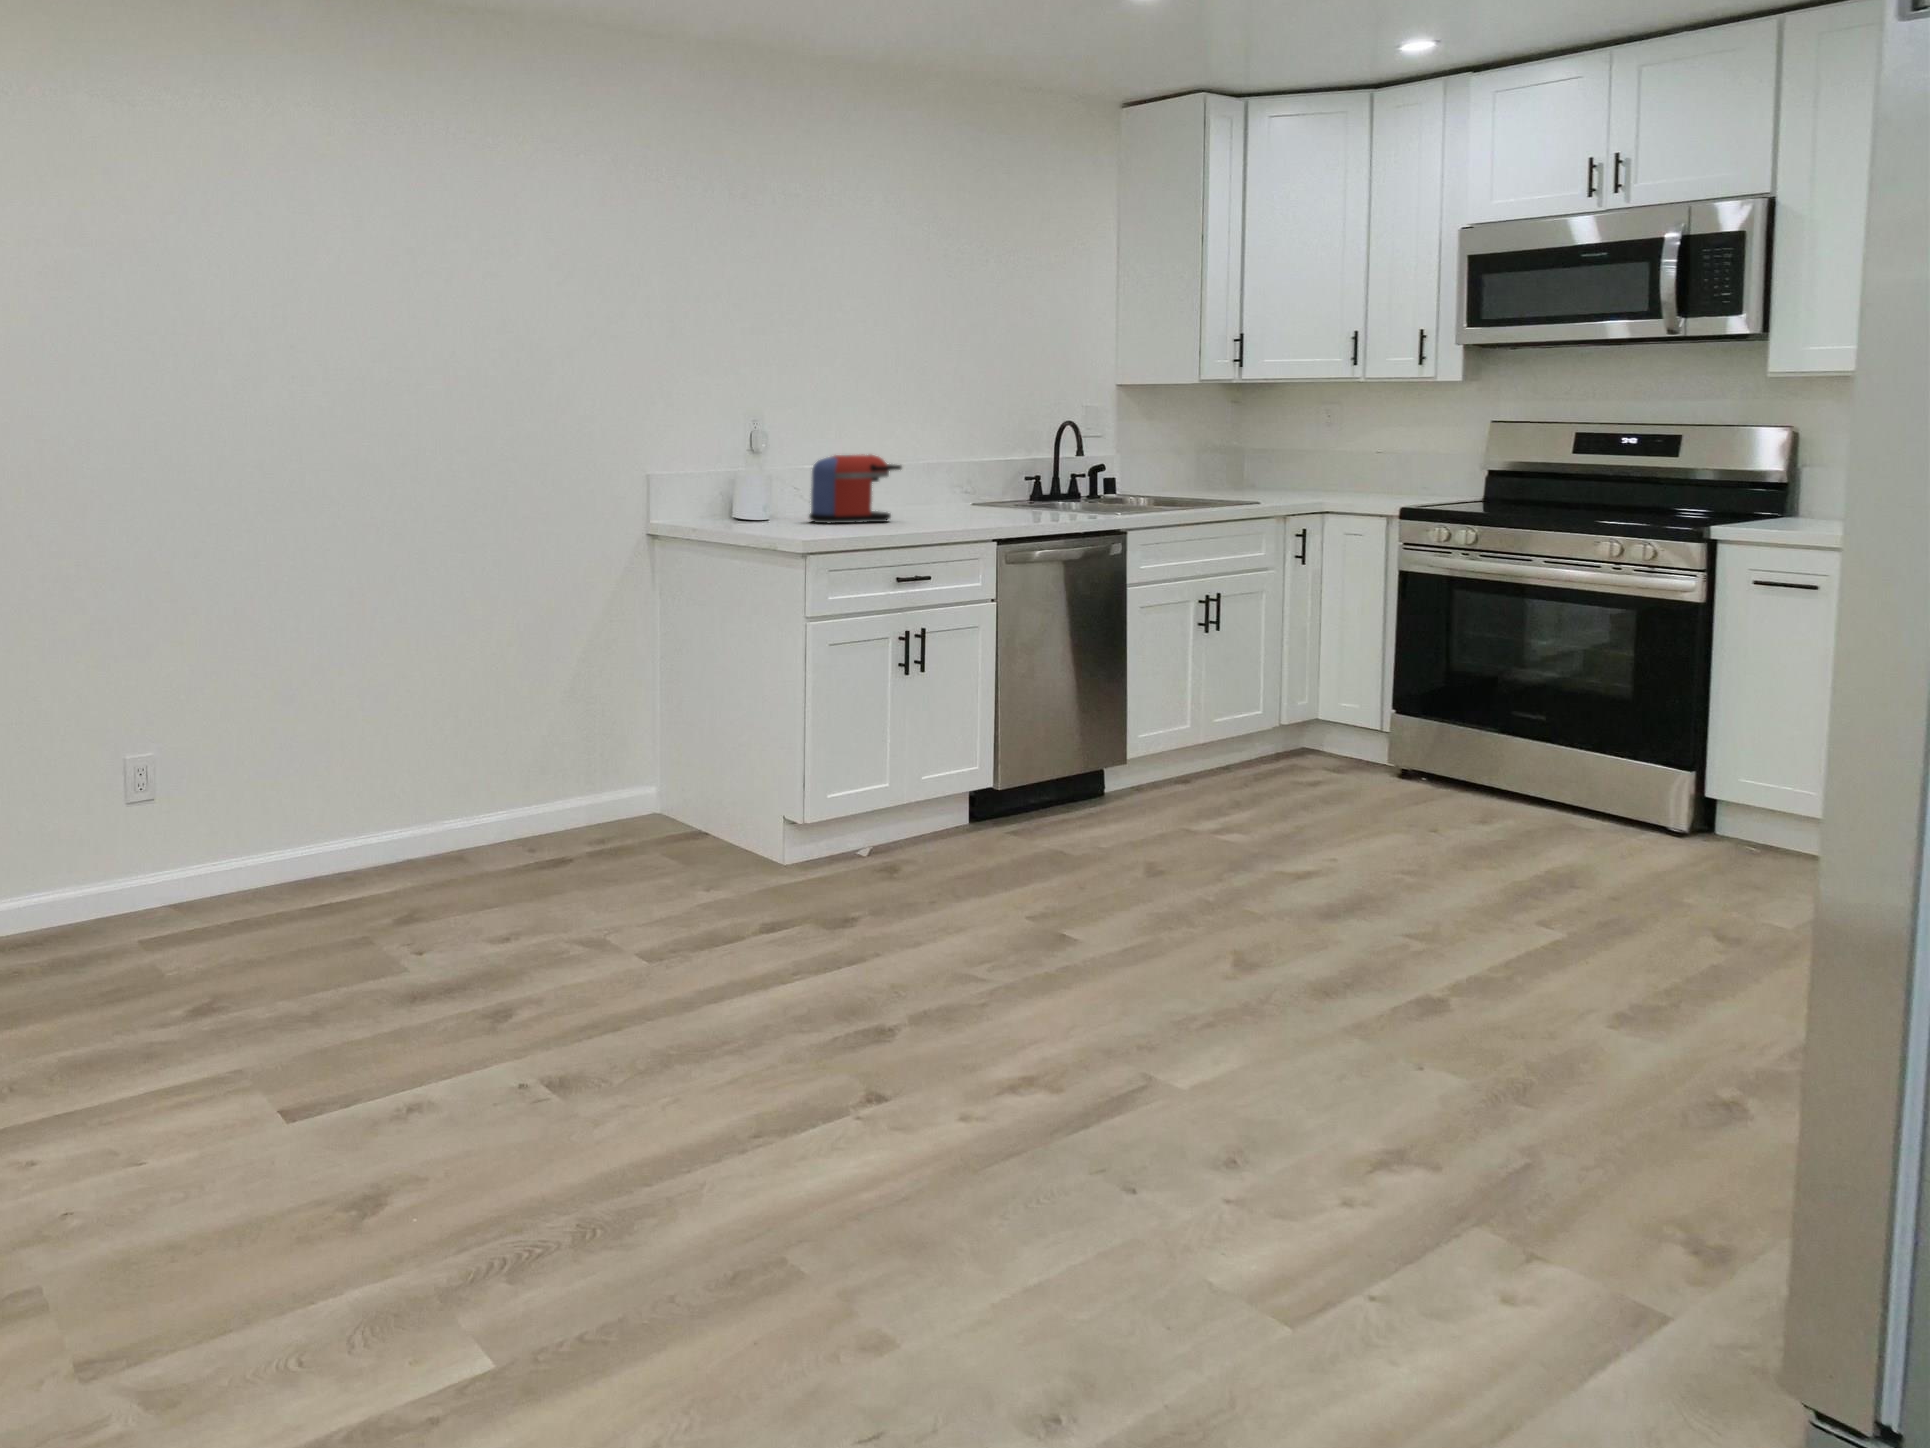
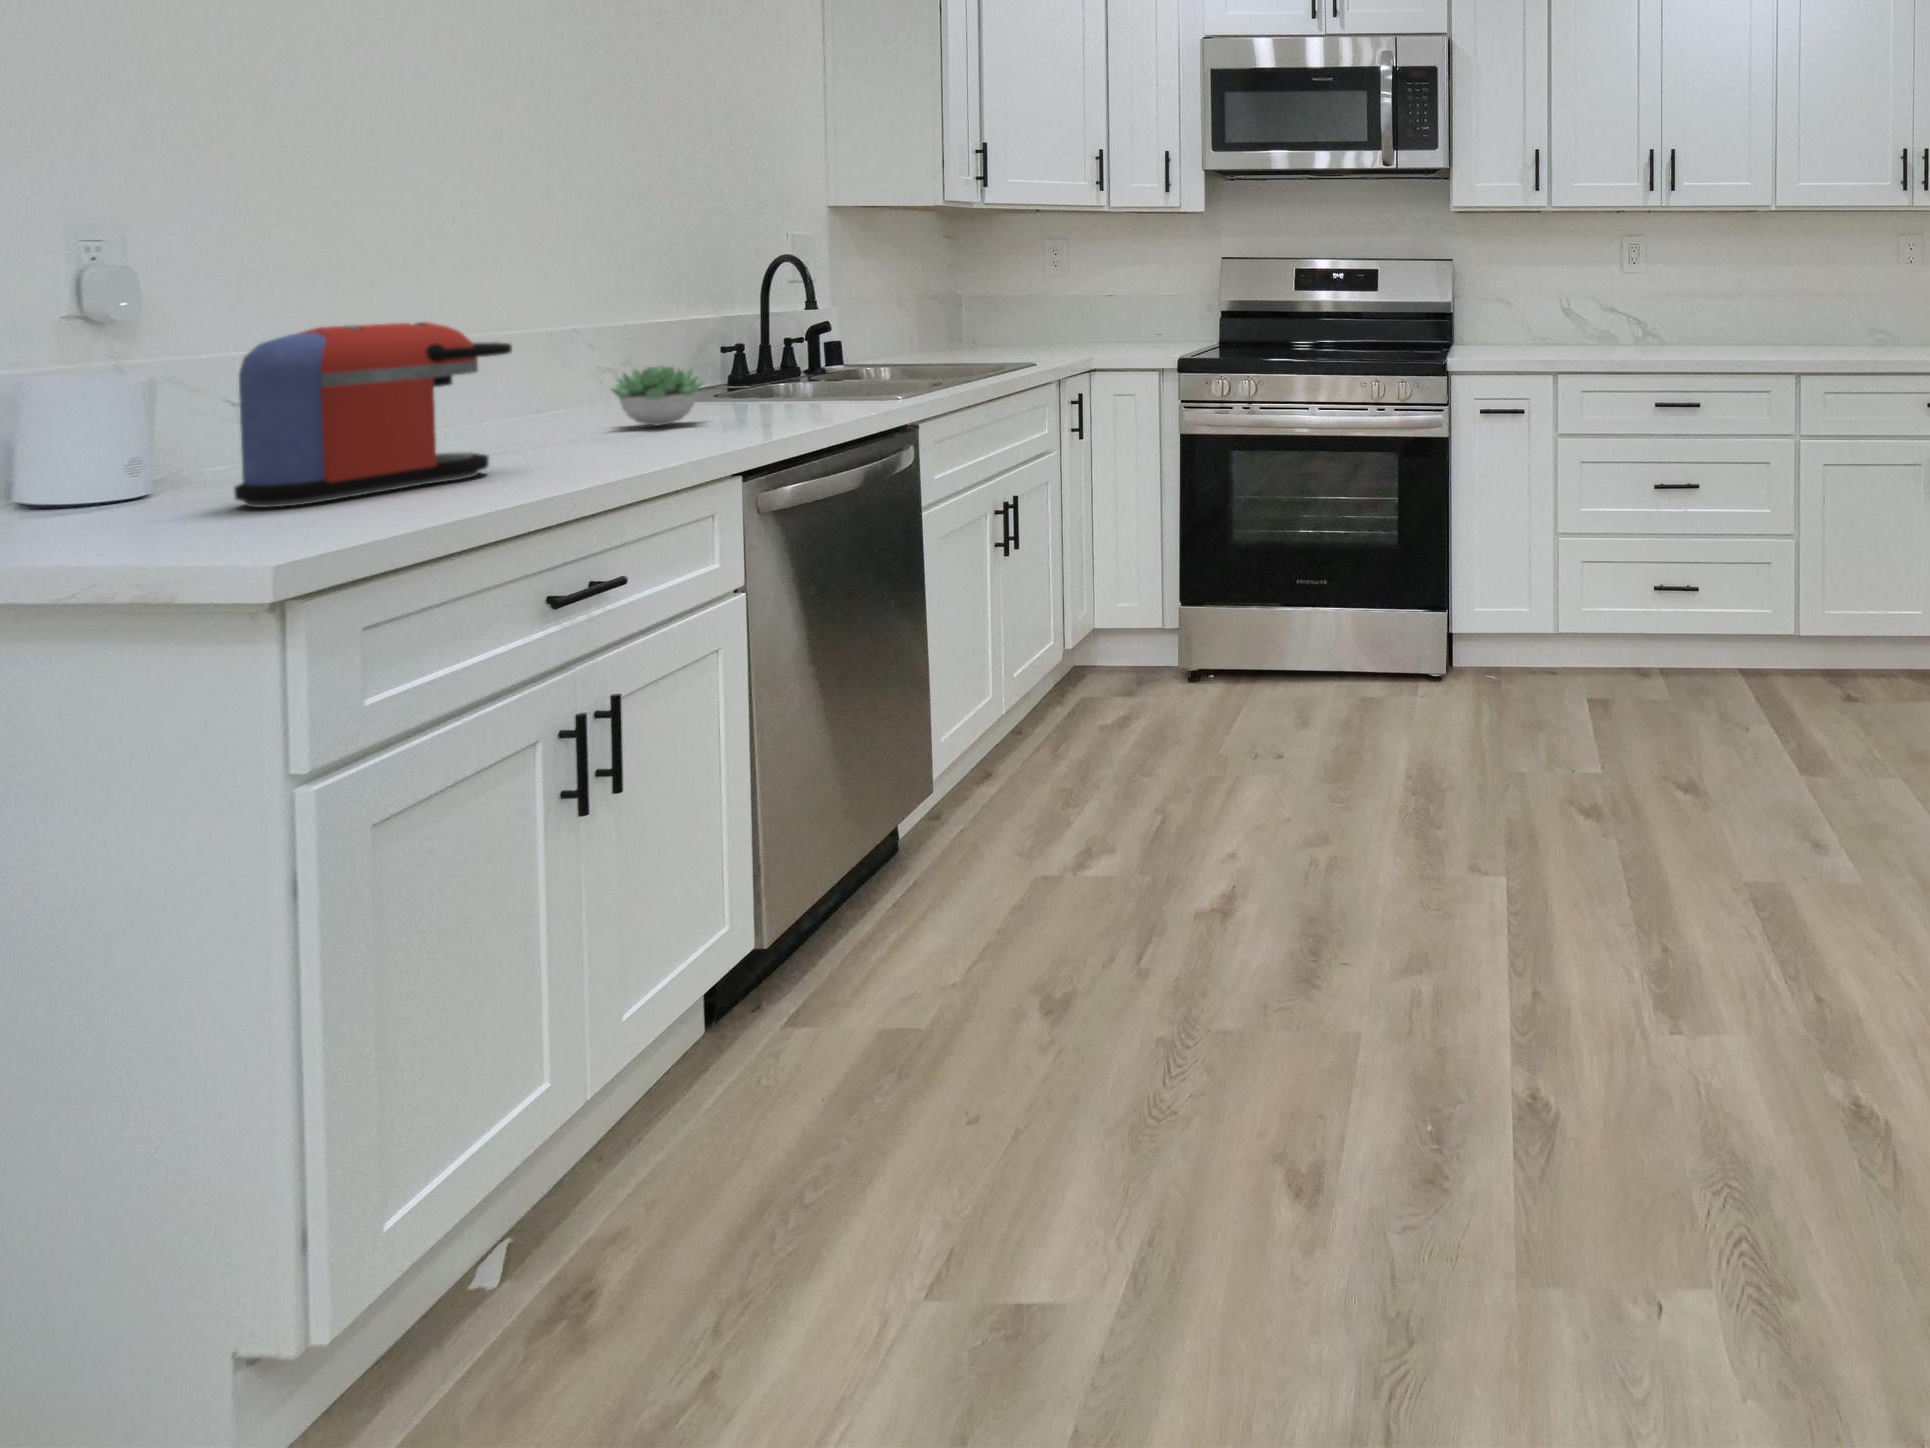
succulent plant: none [952,482,999,513] -> present [611,366,703,426]

